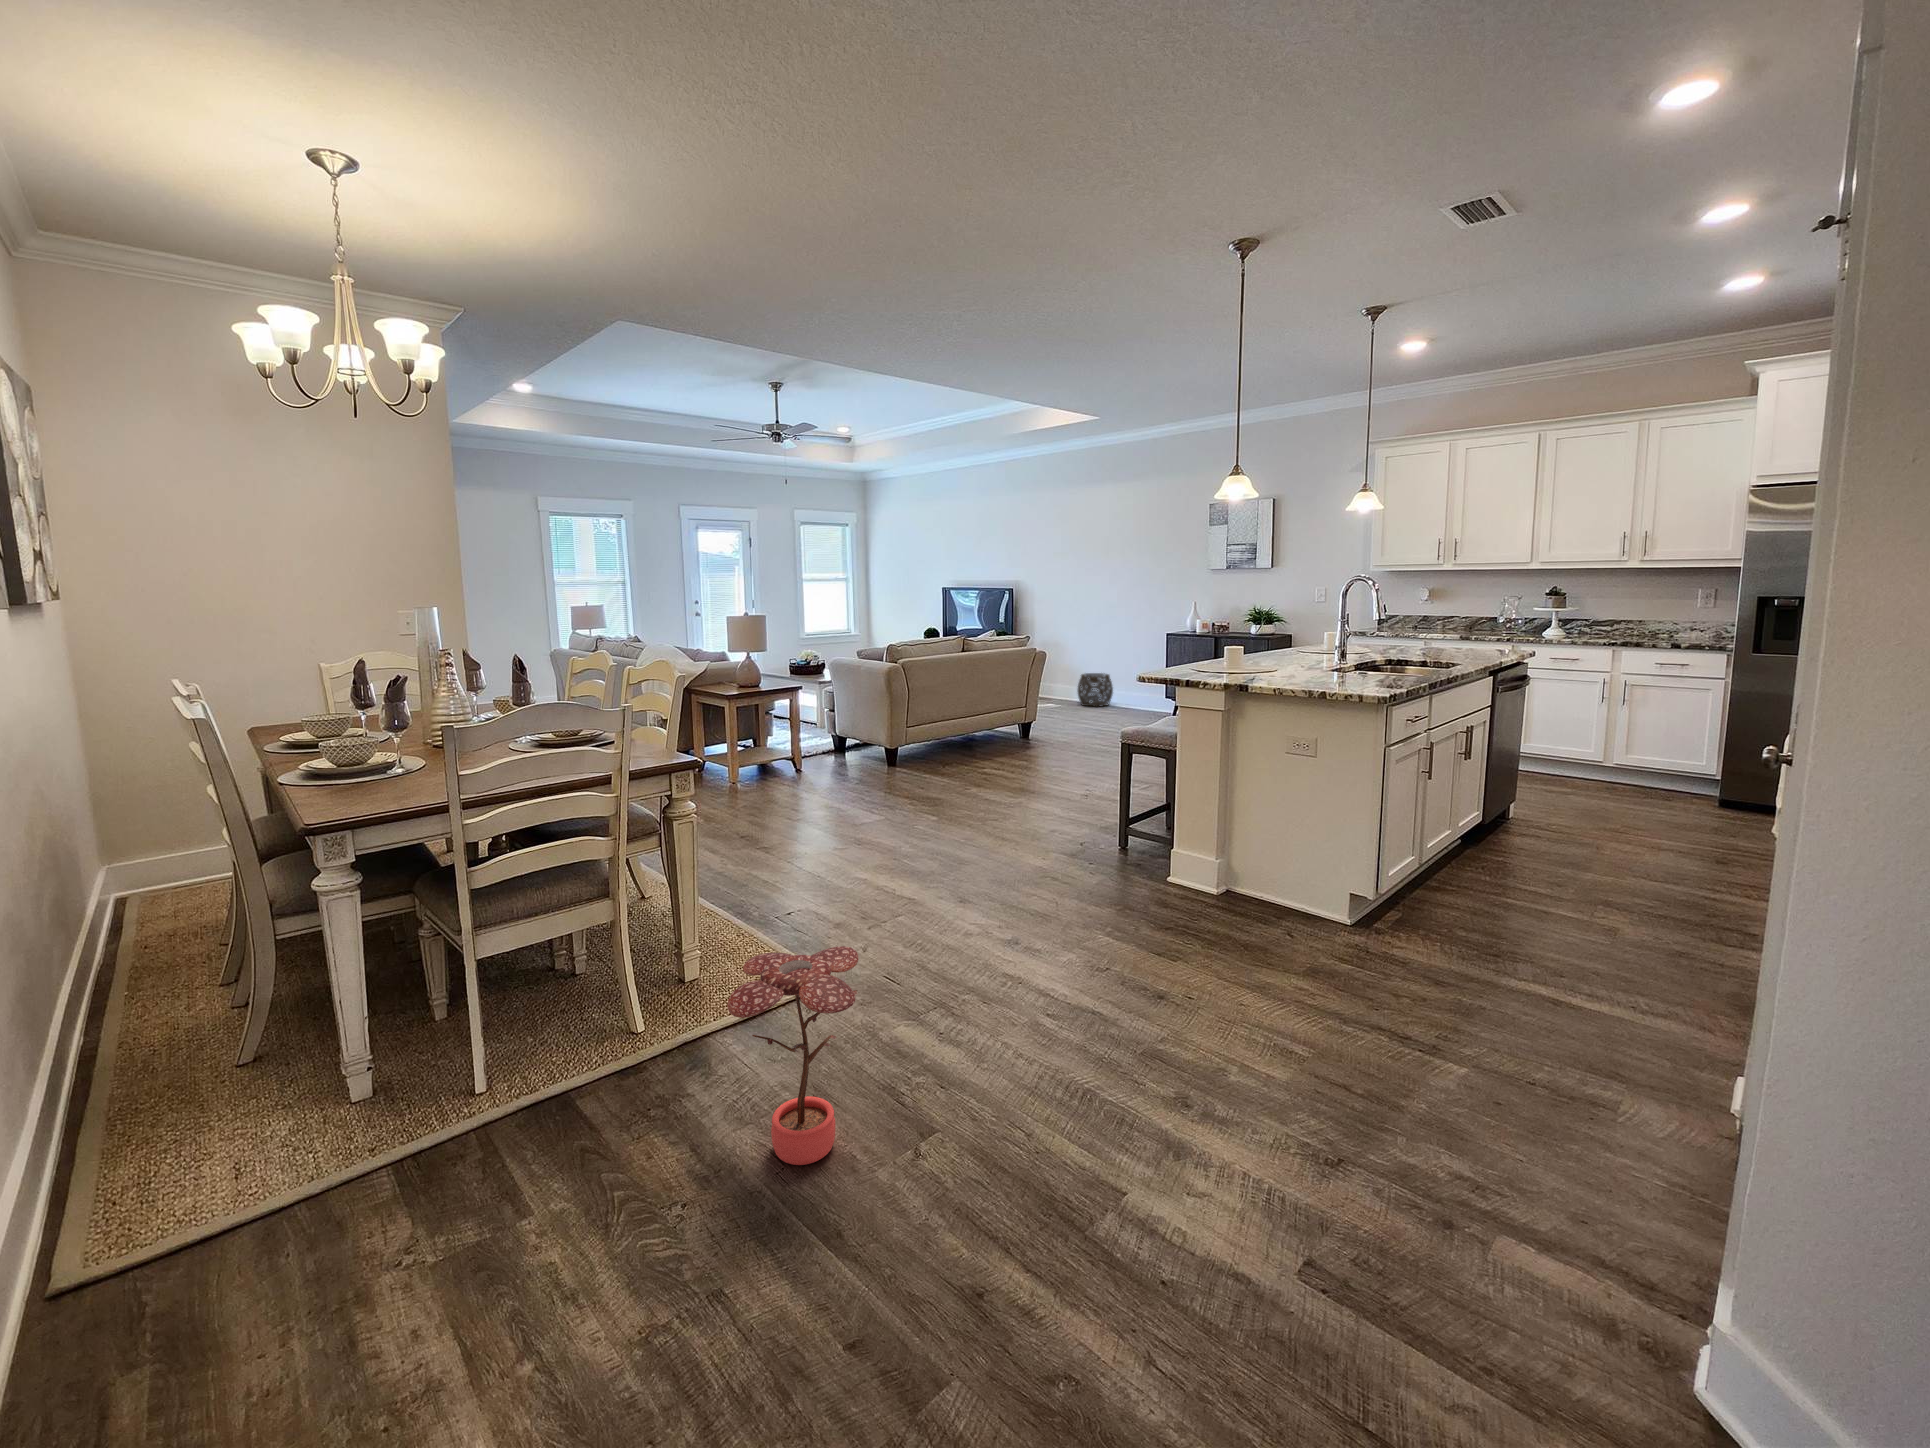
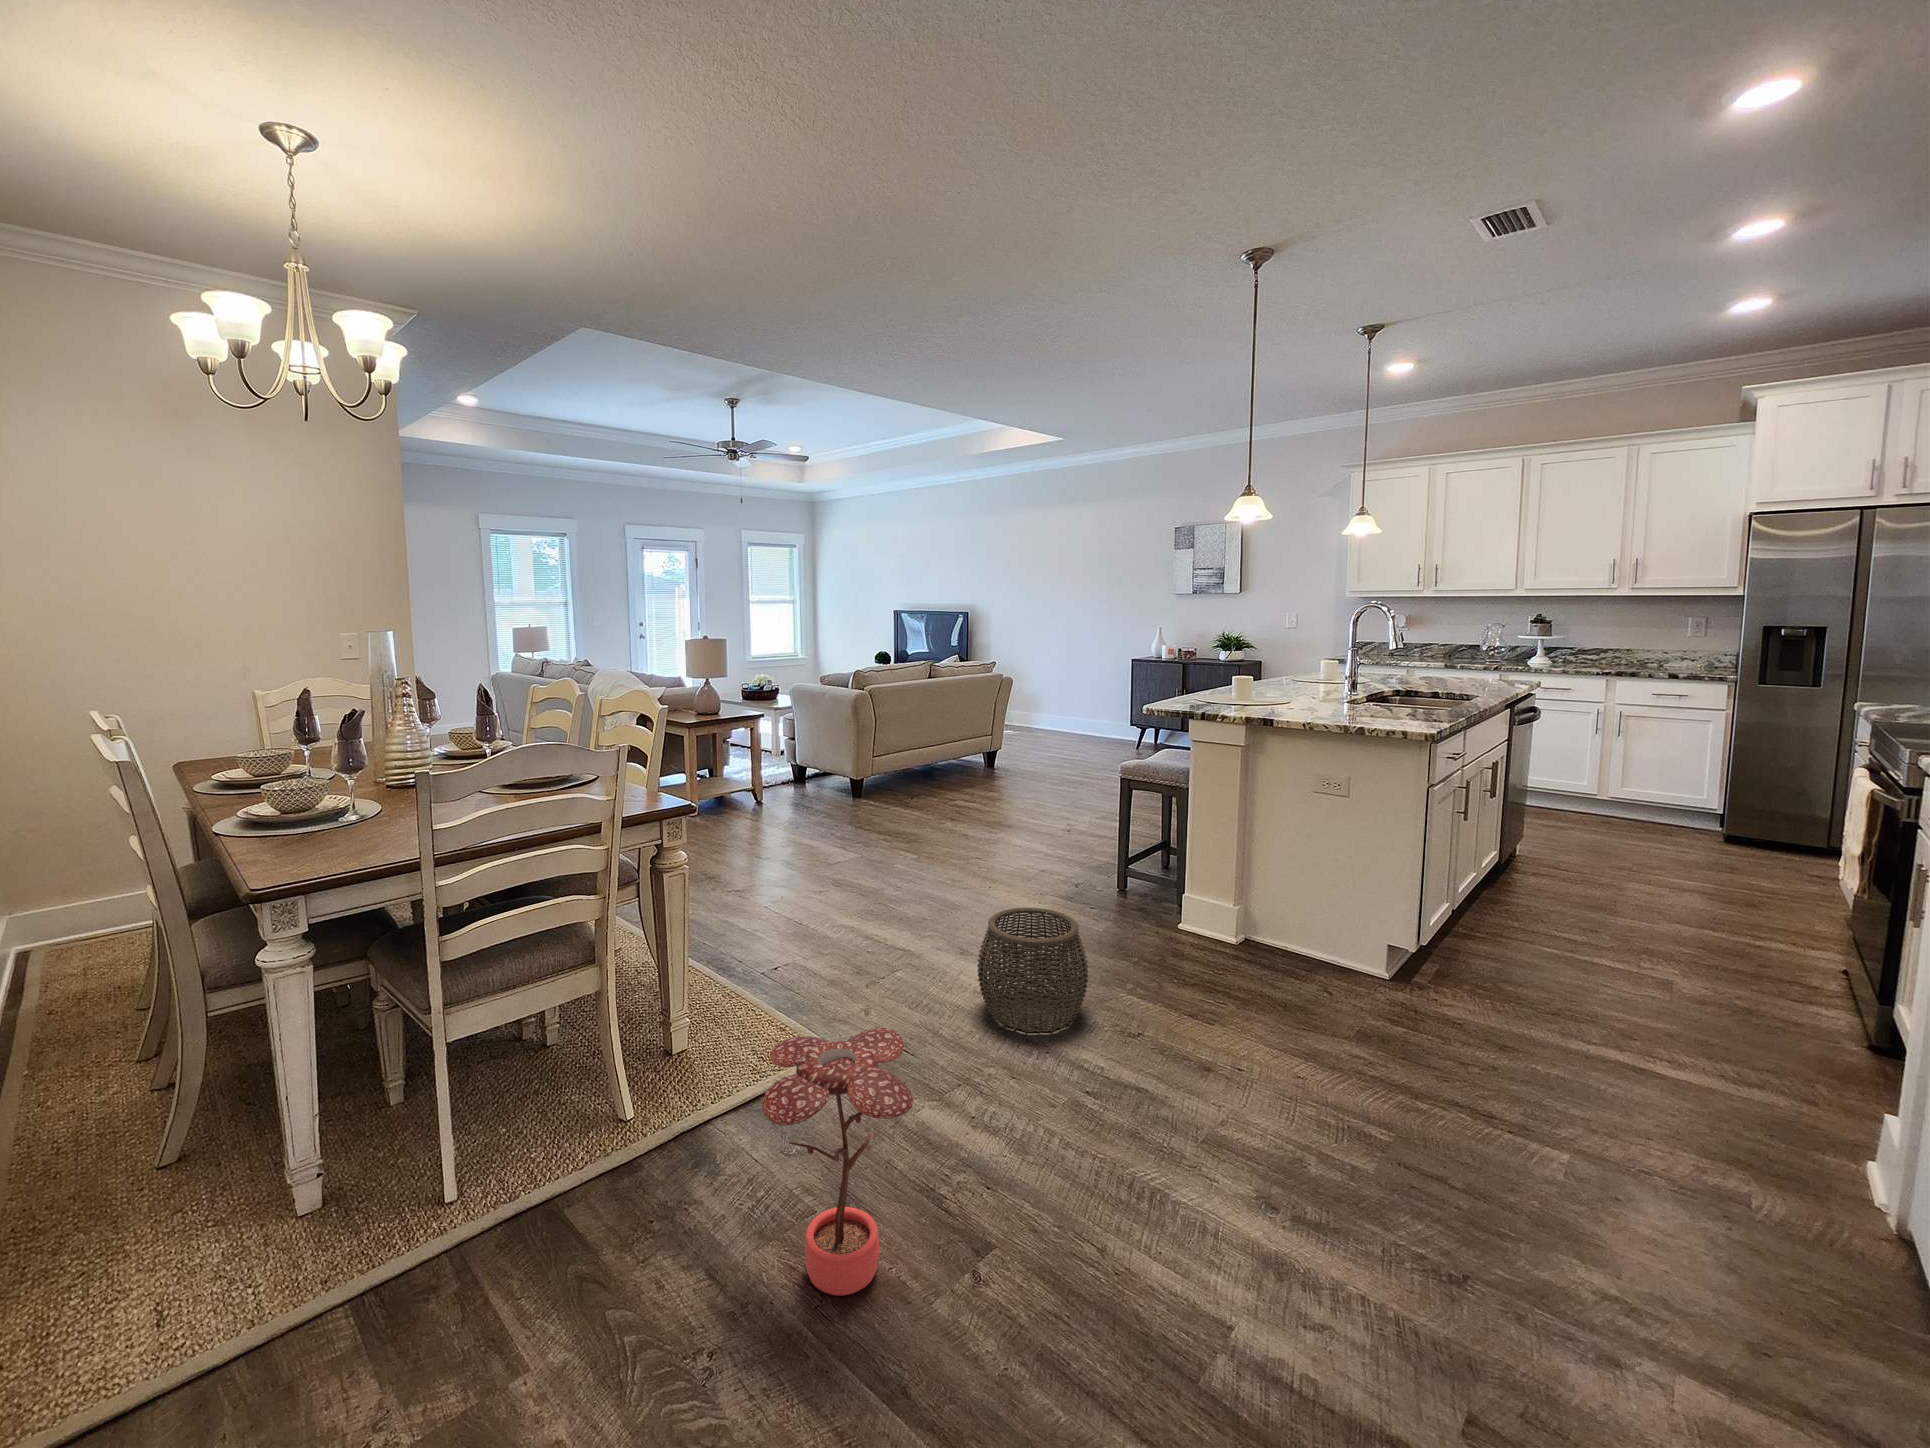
woven basket: present [1077,673,1113,707] -> present [977,907,1088,1033]

